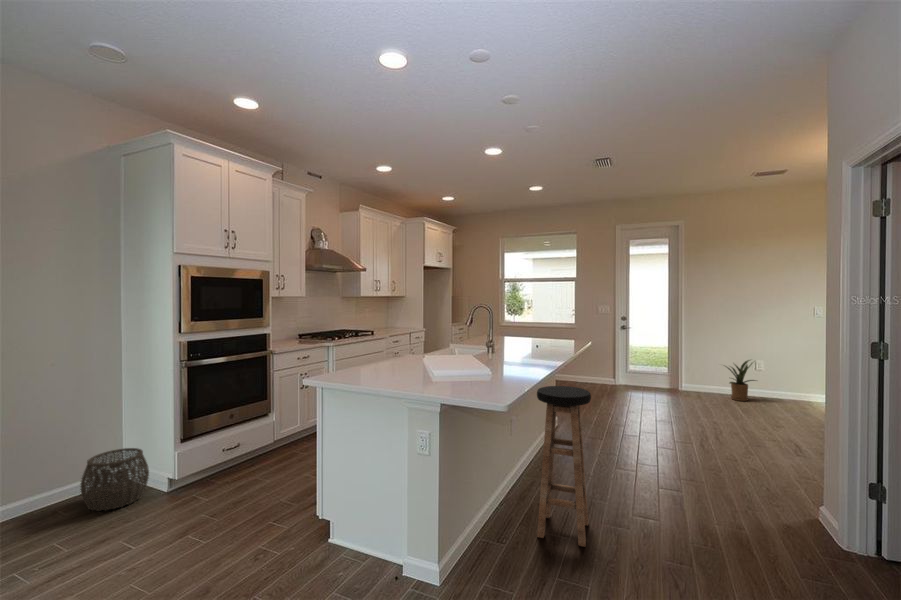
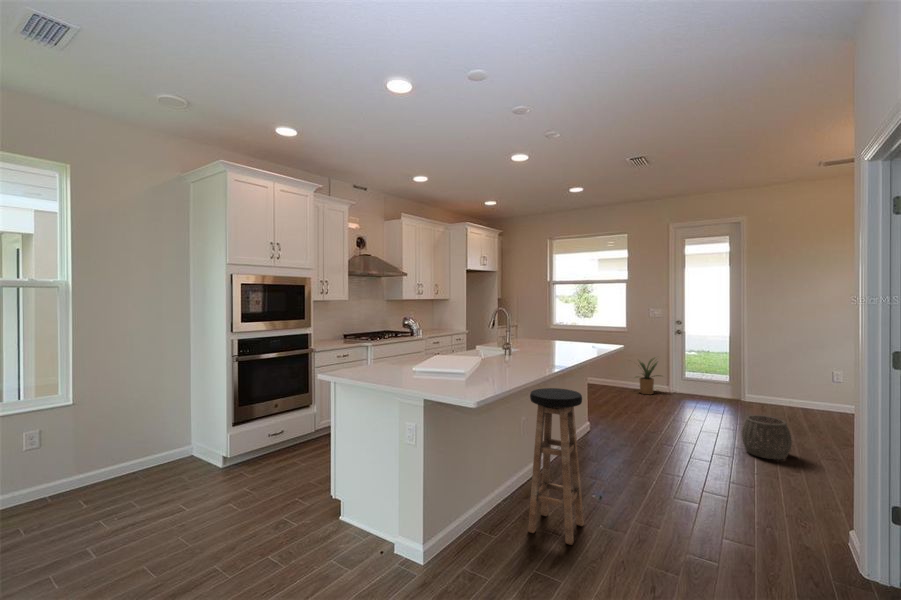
house plant: present [727,360,756,401] -> present [637,358,659,394]
woven basket: present [80,448,149,511] -> present [742,415,792,460]

